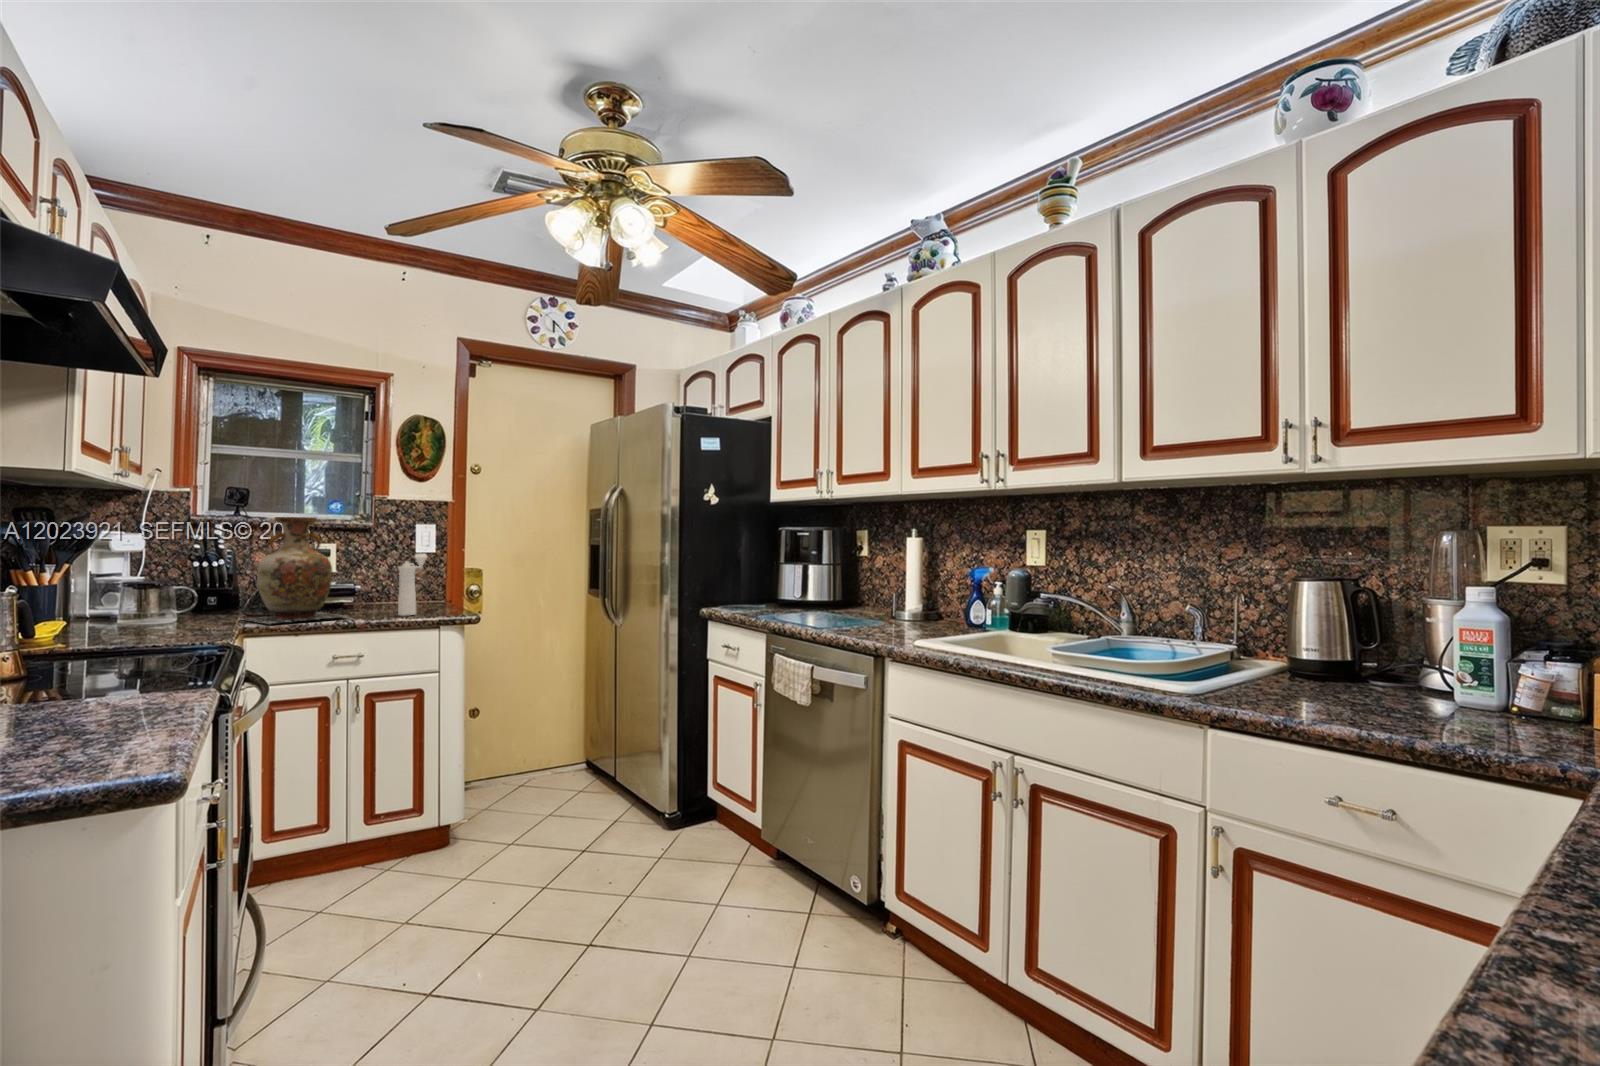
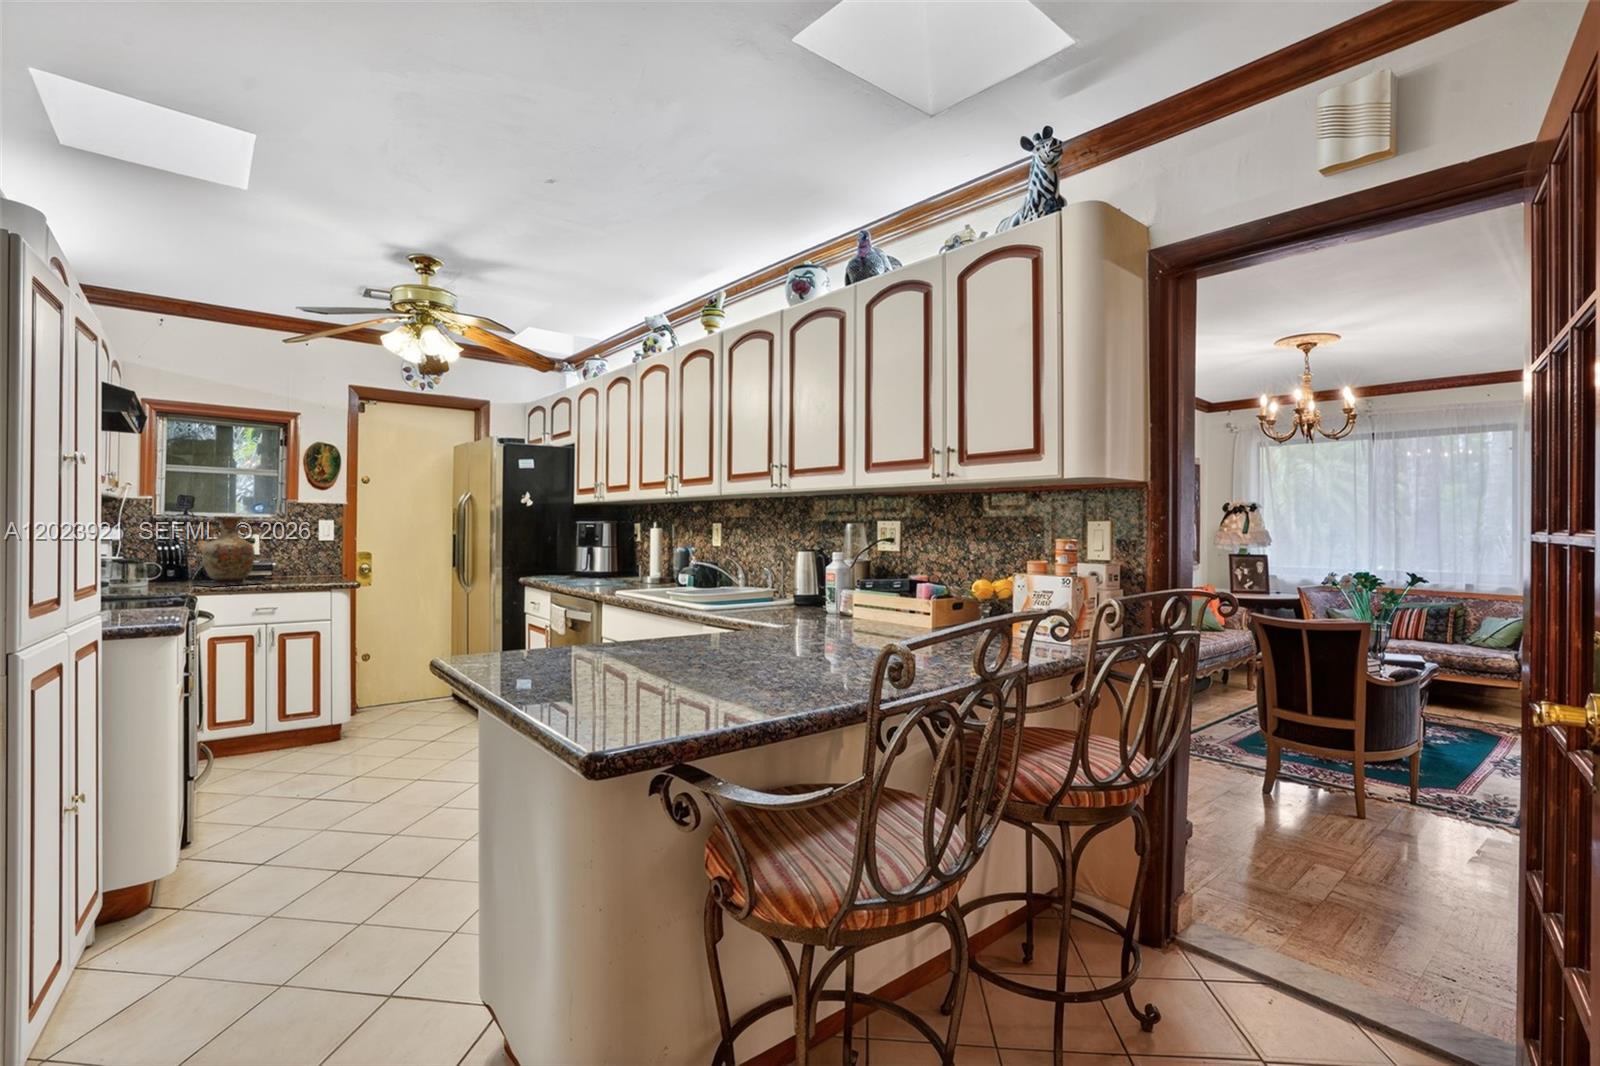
pepper mill: present [398,554,427,616] -> none [301,541,324,582]

